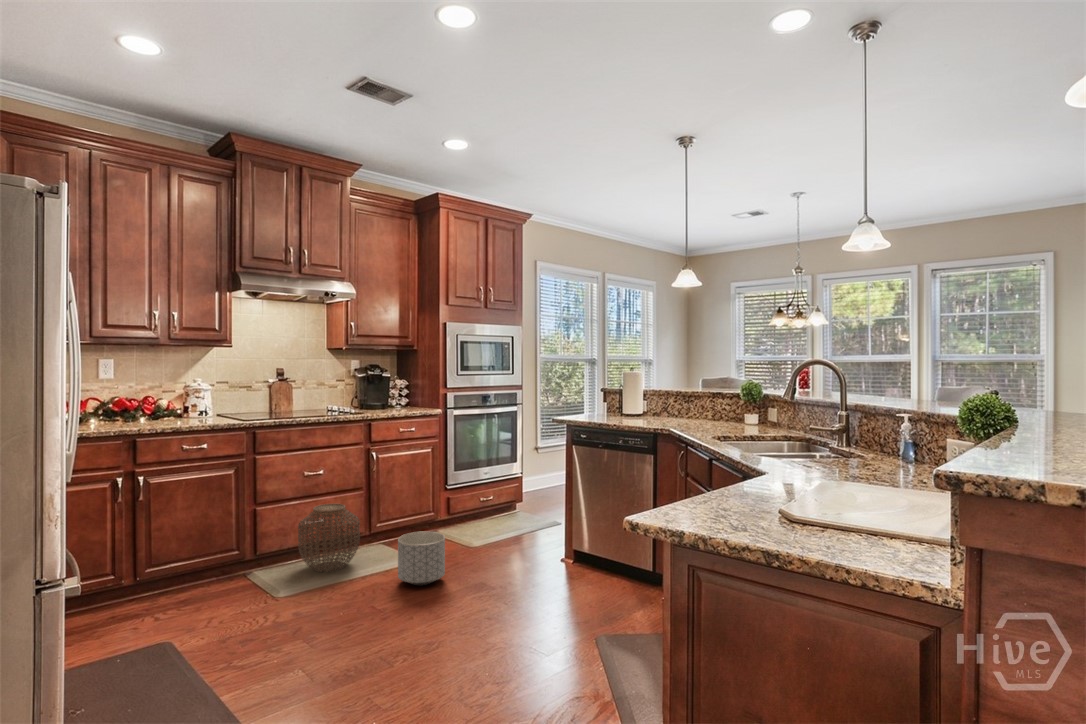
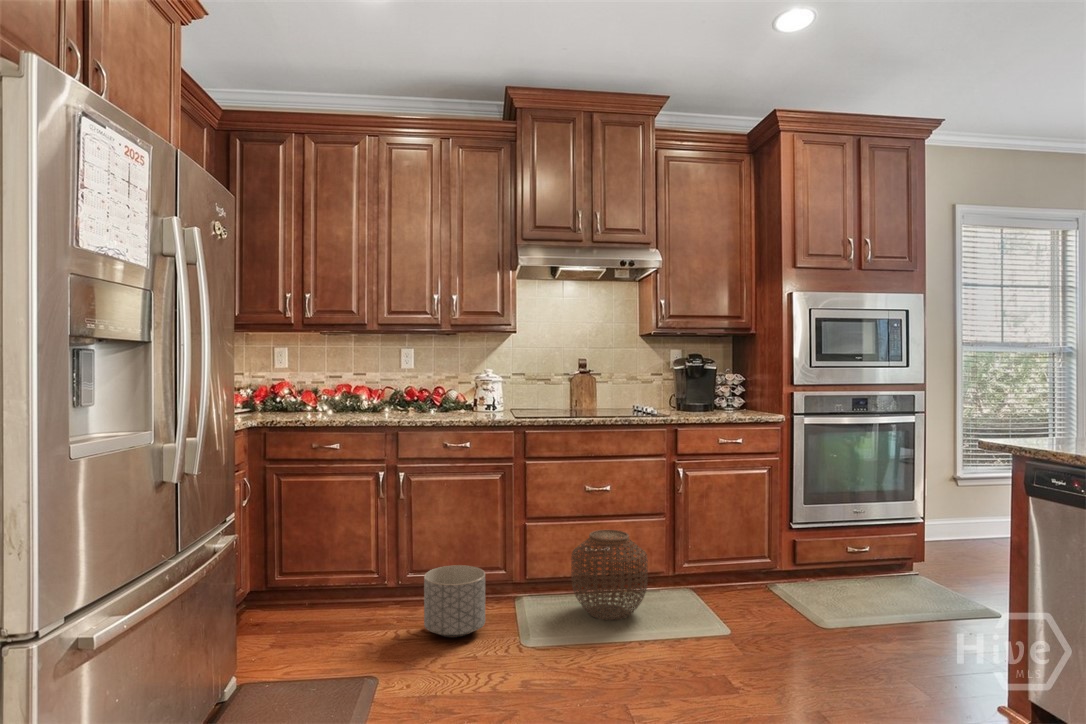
planter: present [398,532,445,585] -> present [424,565,485,638]

